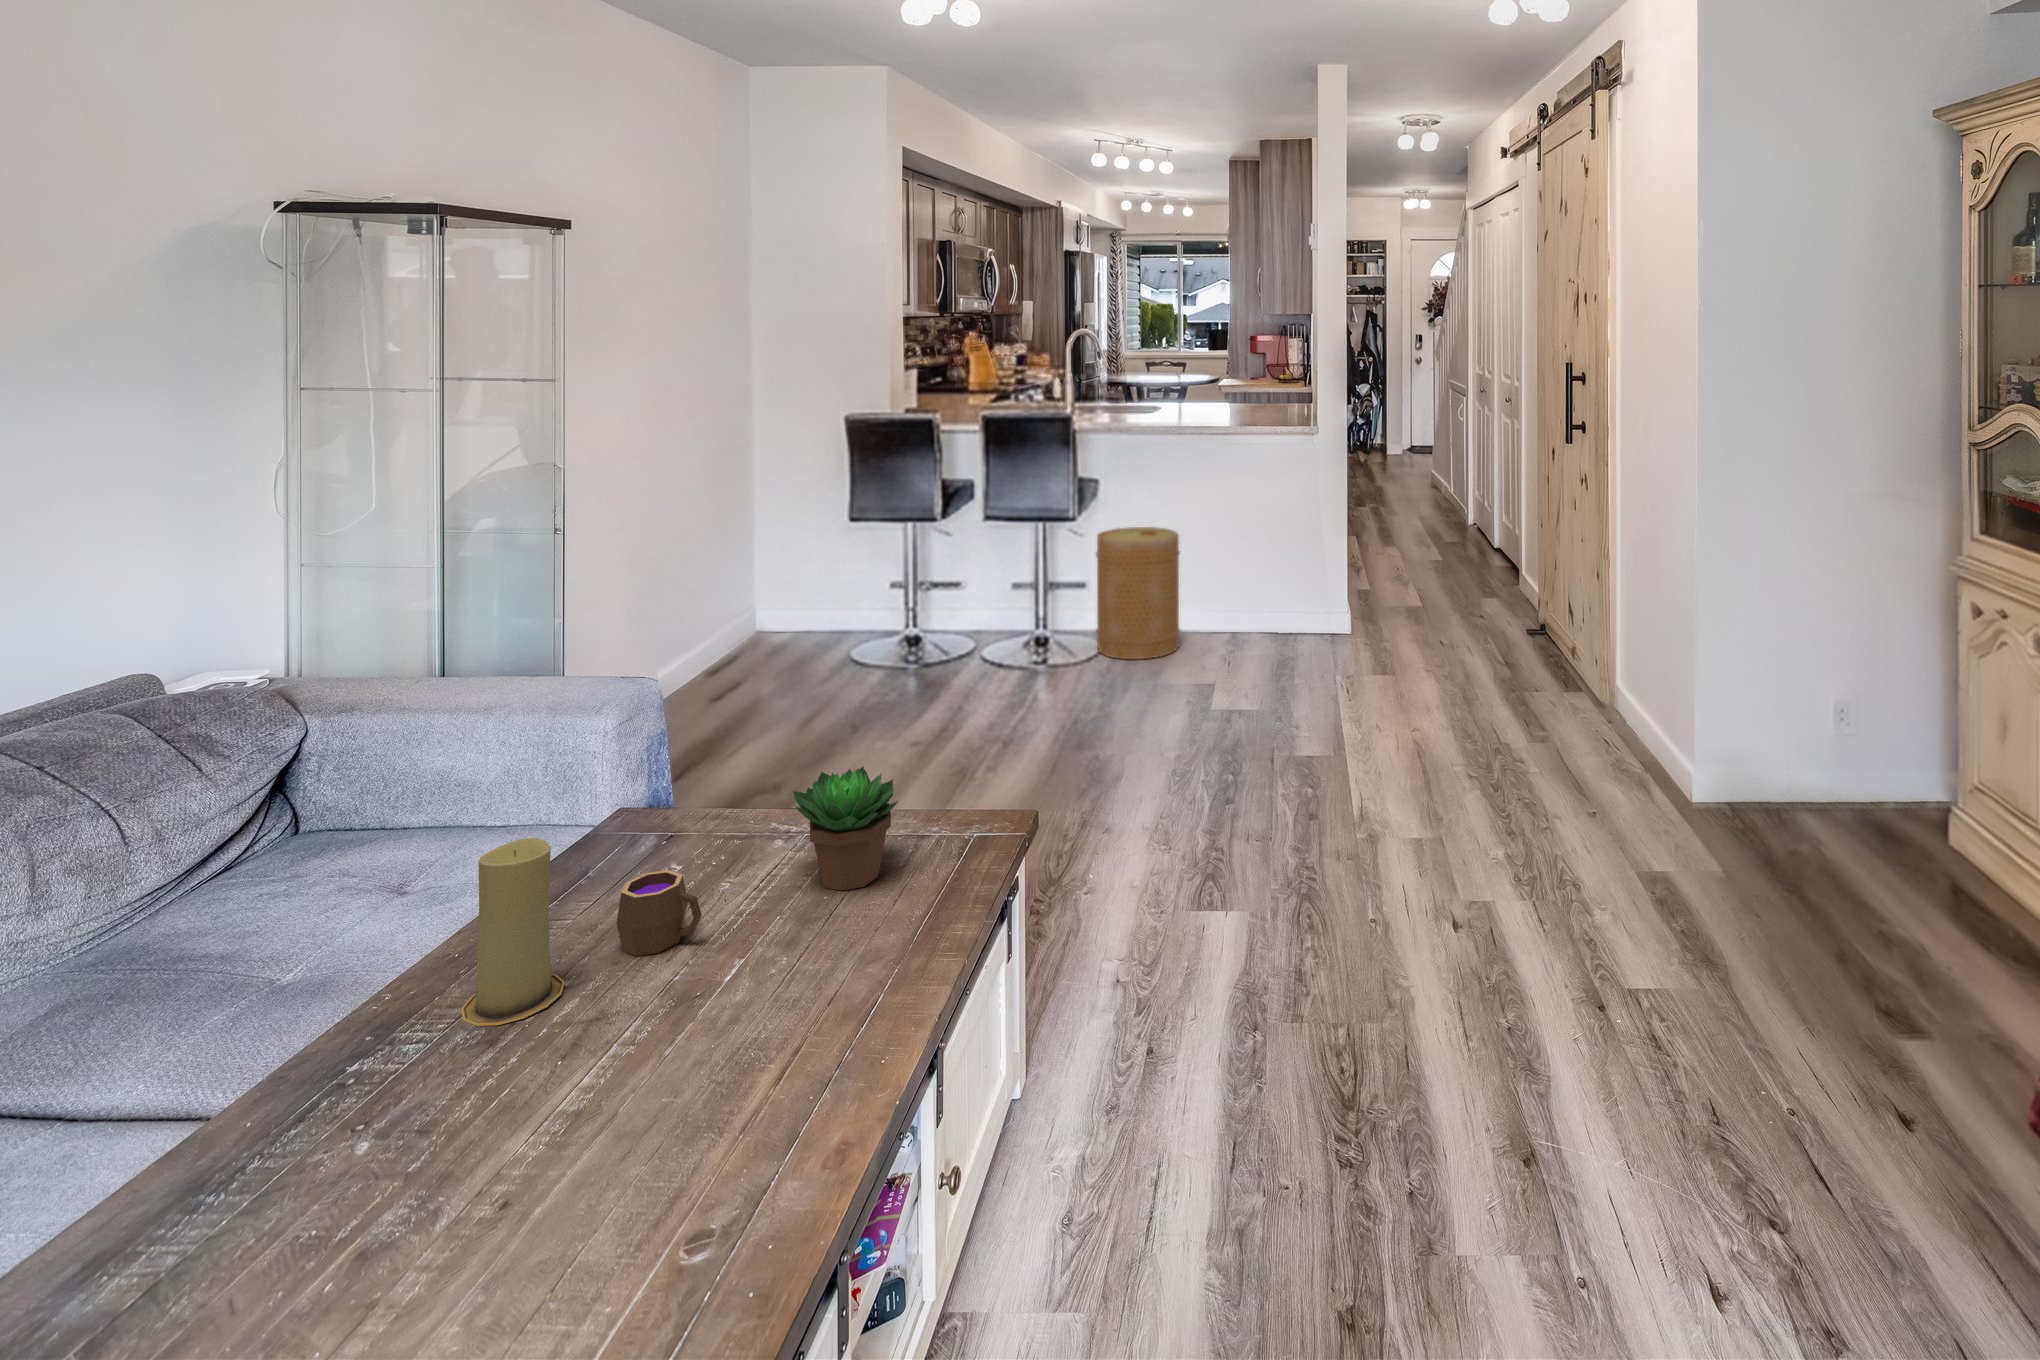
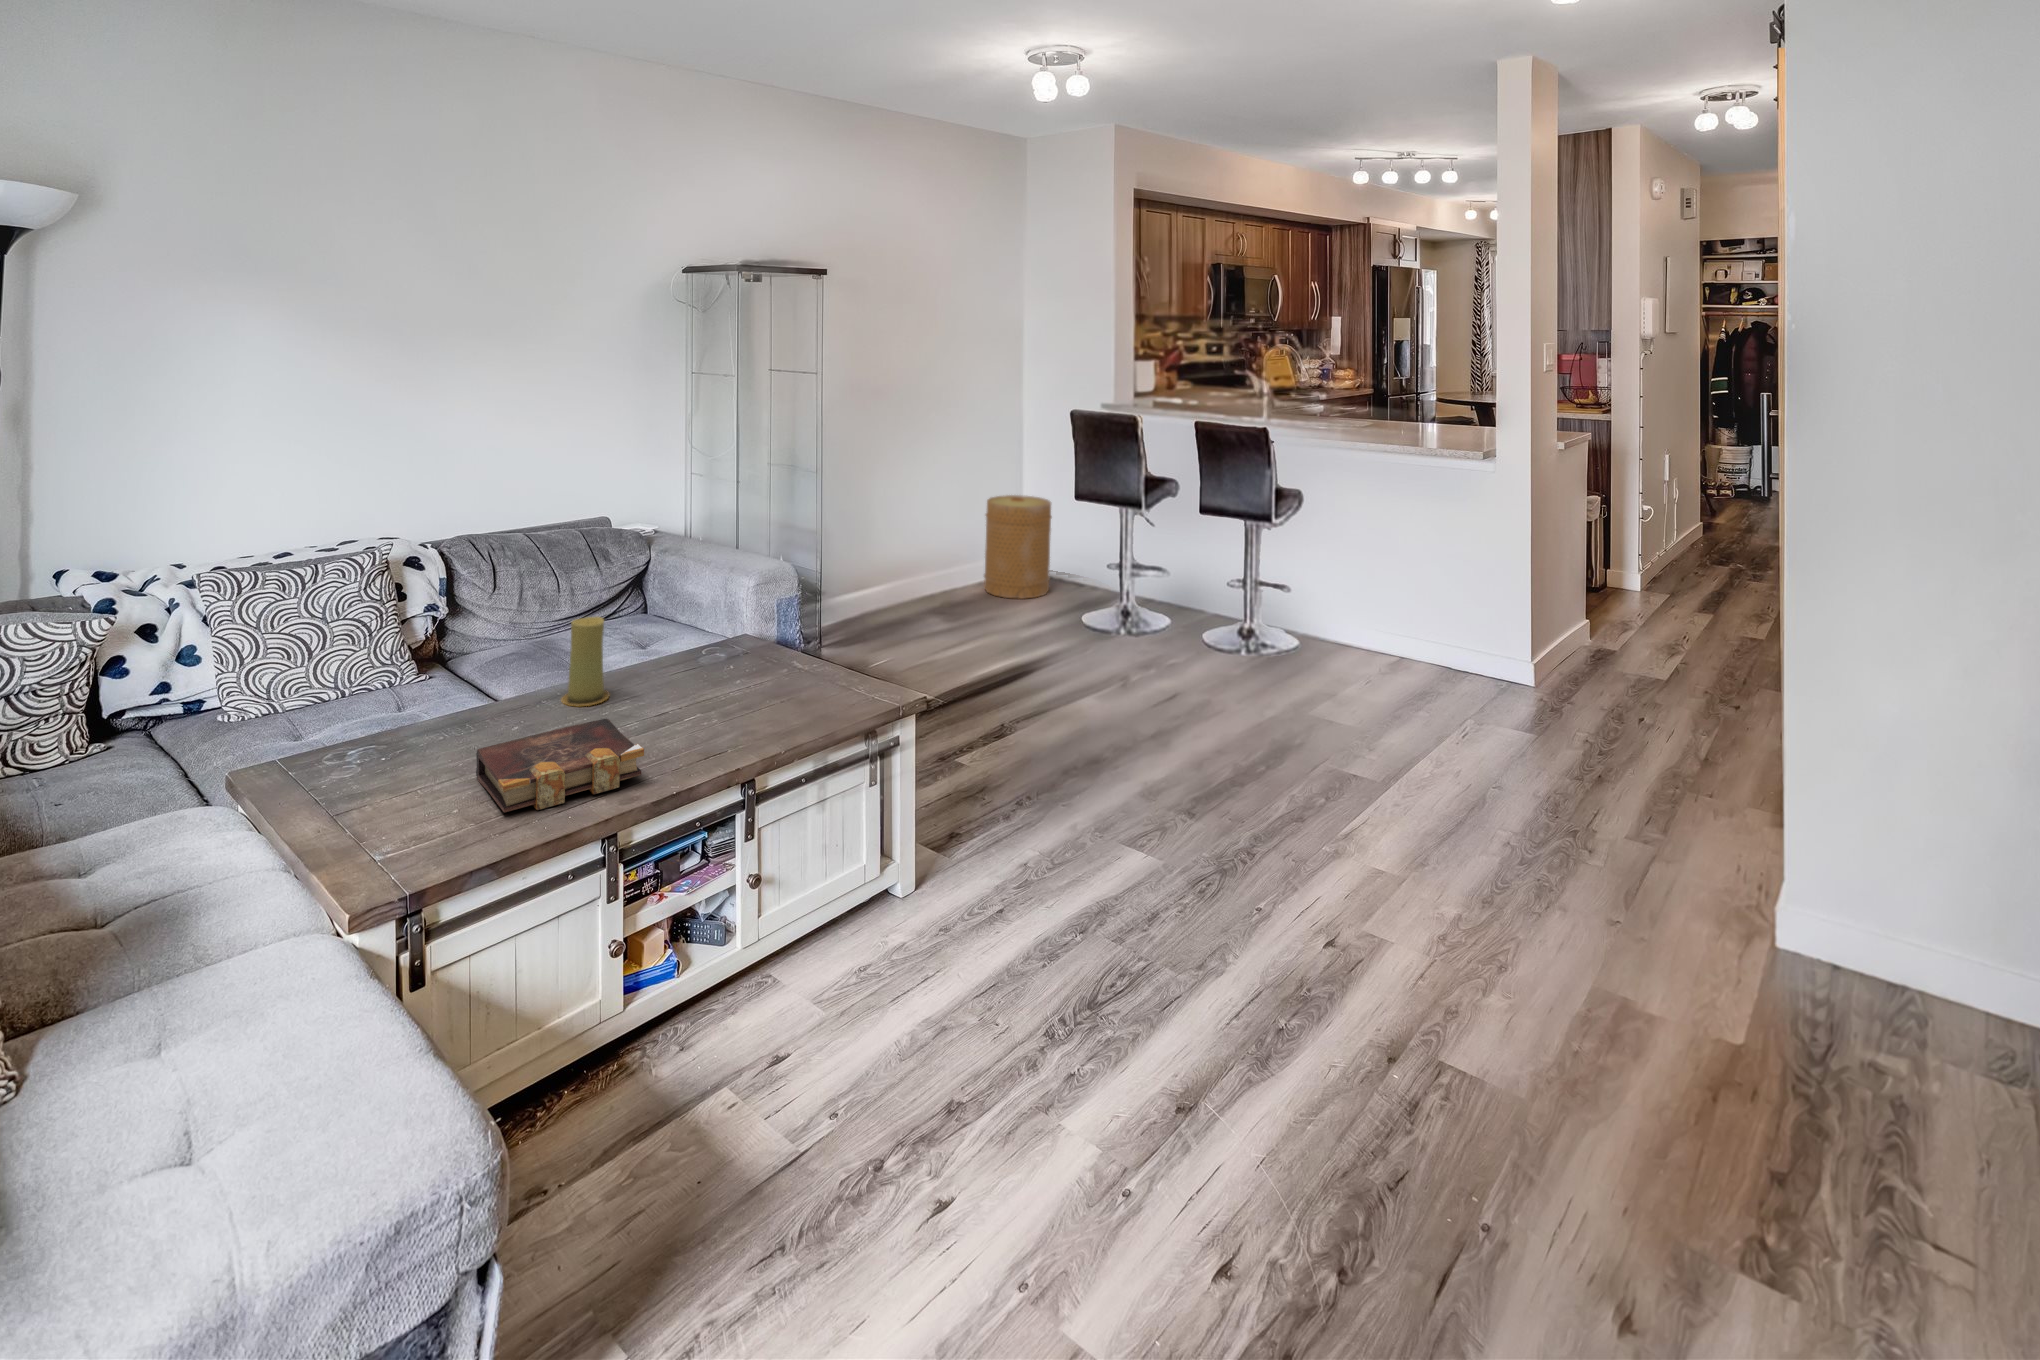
basket: present [1096,527,1180,659] -> present [984,495,1052,599]
succulent plant: present [793,767,898,891] -> none [746,630,818,705]
mug: present [616,870,702,956] -> none [644,657,681,701]
book: none [513,1002,852,1253] -> present [476,718,644,813]

